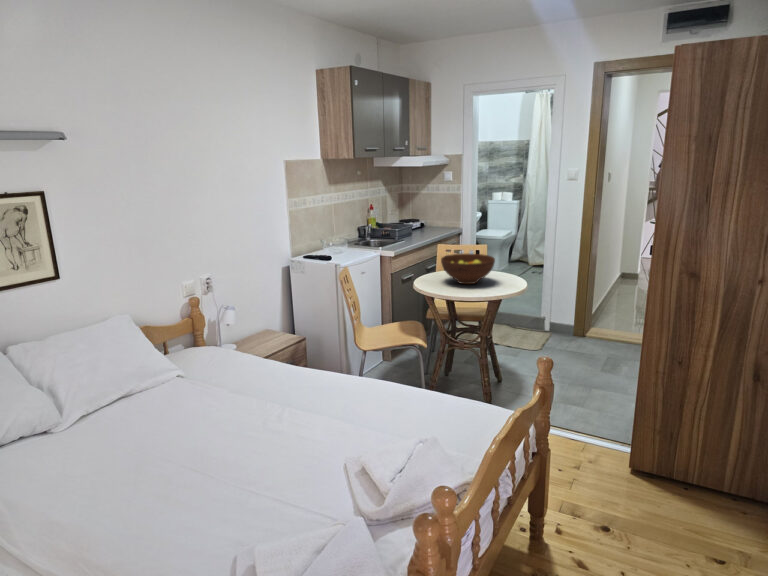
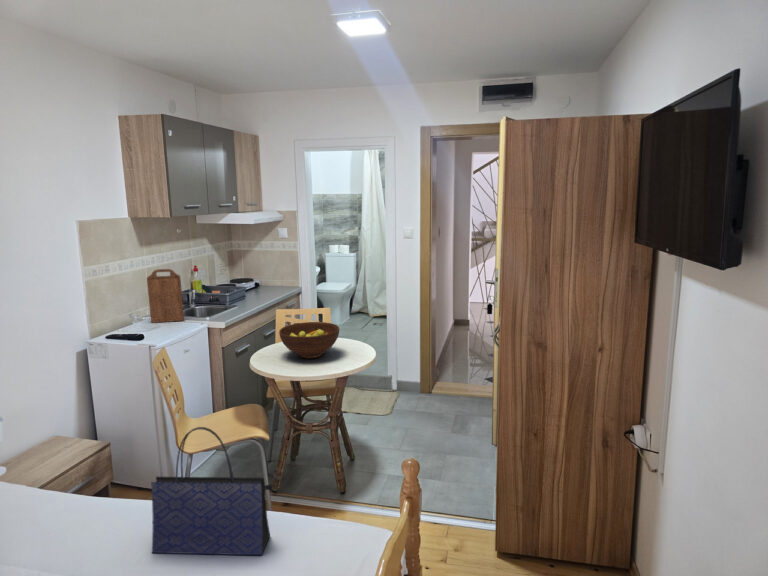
cutting board: none [334,204,361,249] -> present [147,269,184,323]
tote bag: none [342,309,431,411] -> present [151,427,273,555]

